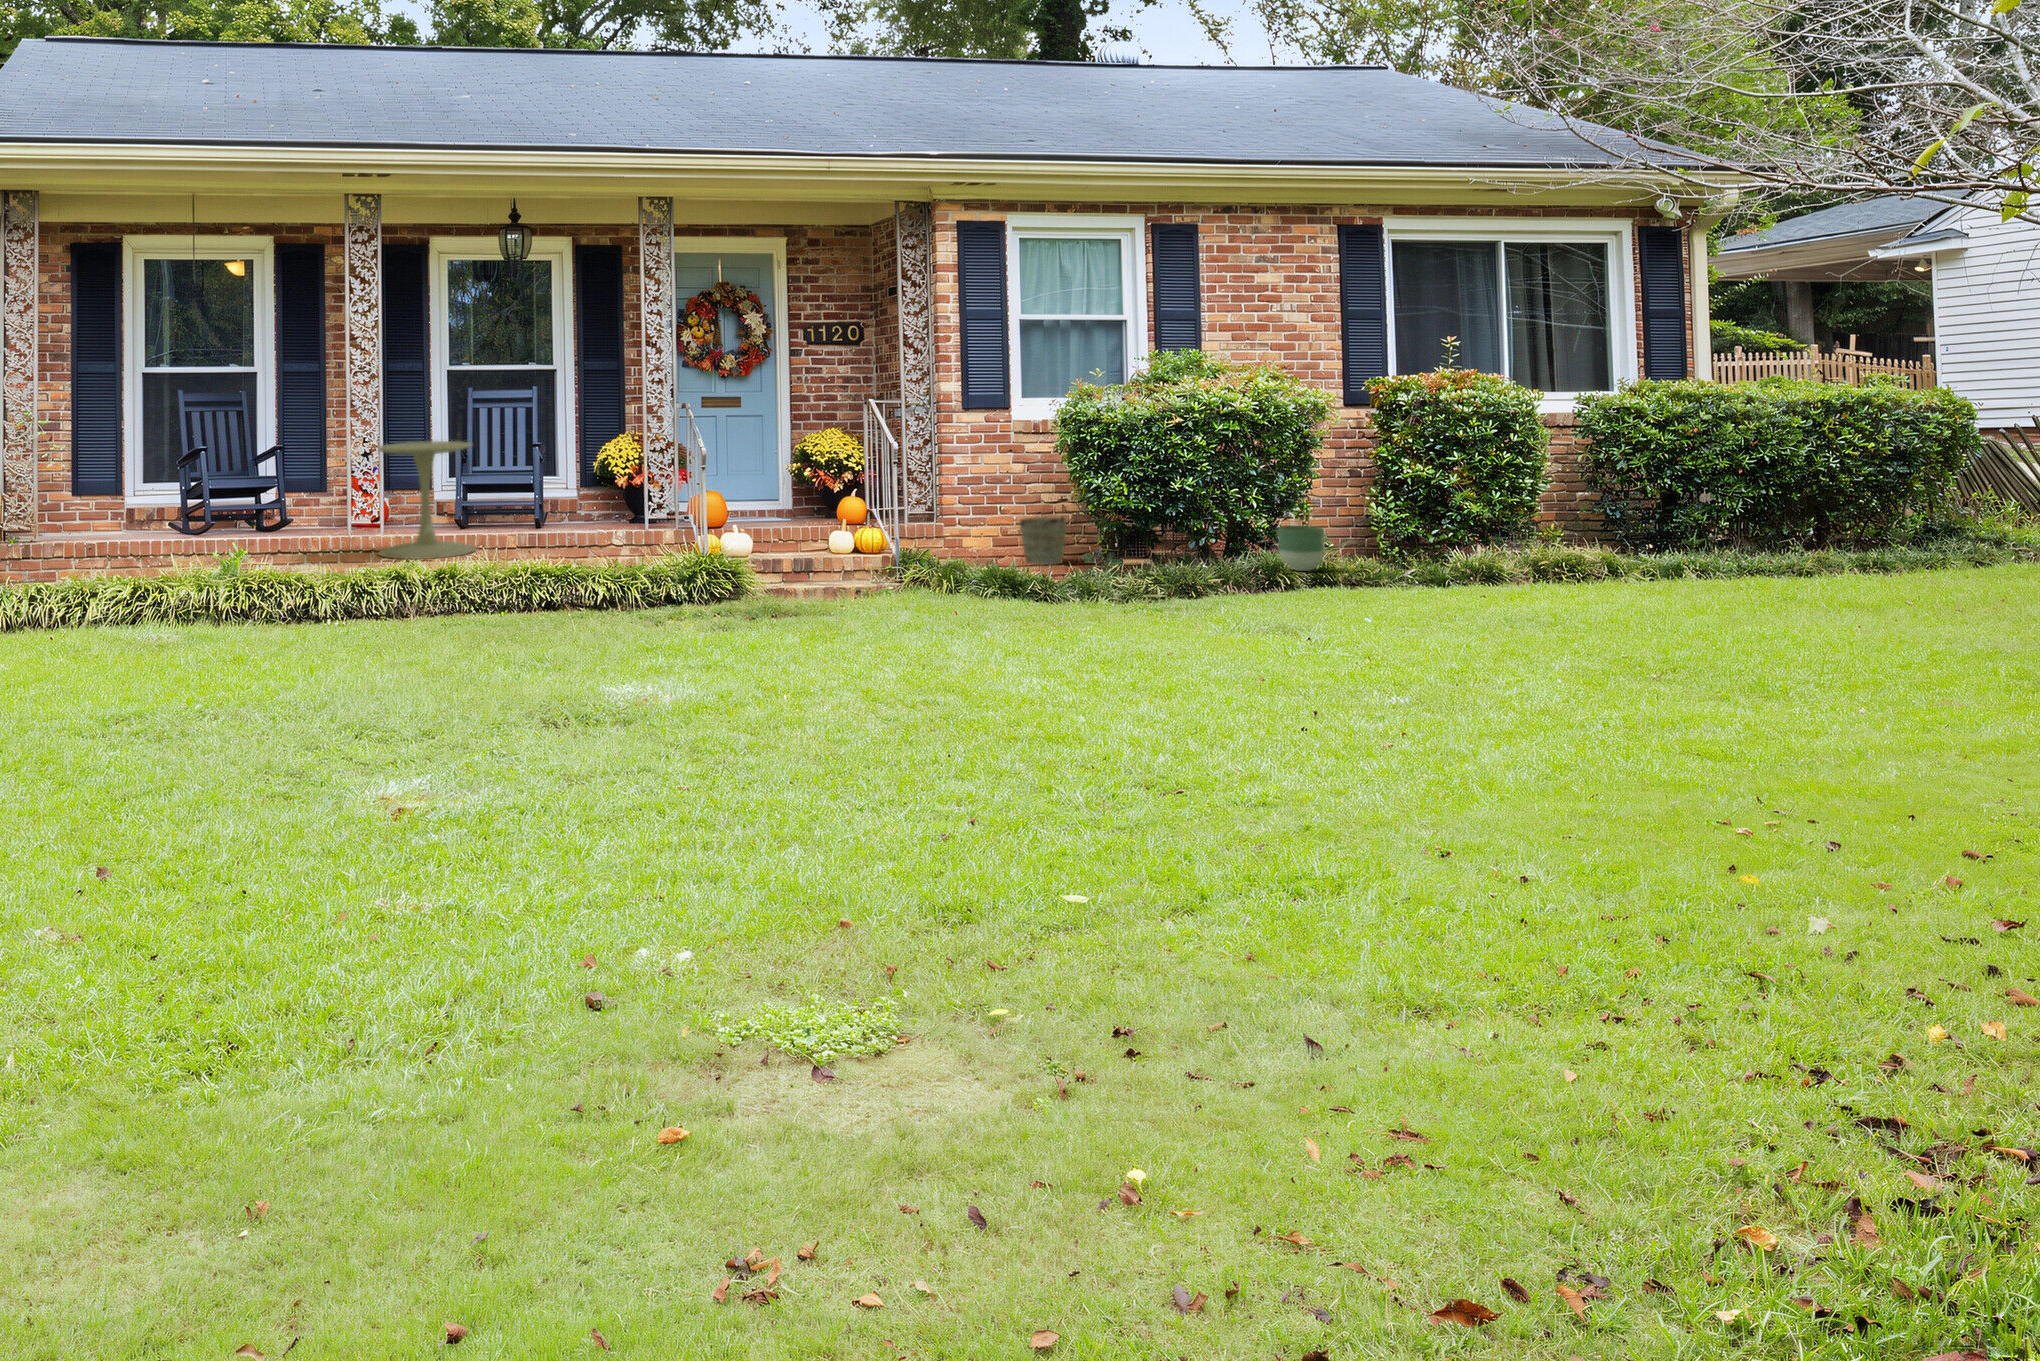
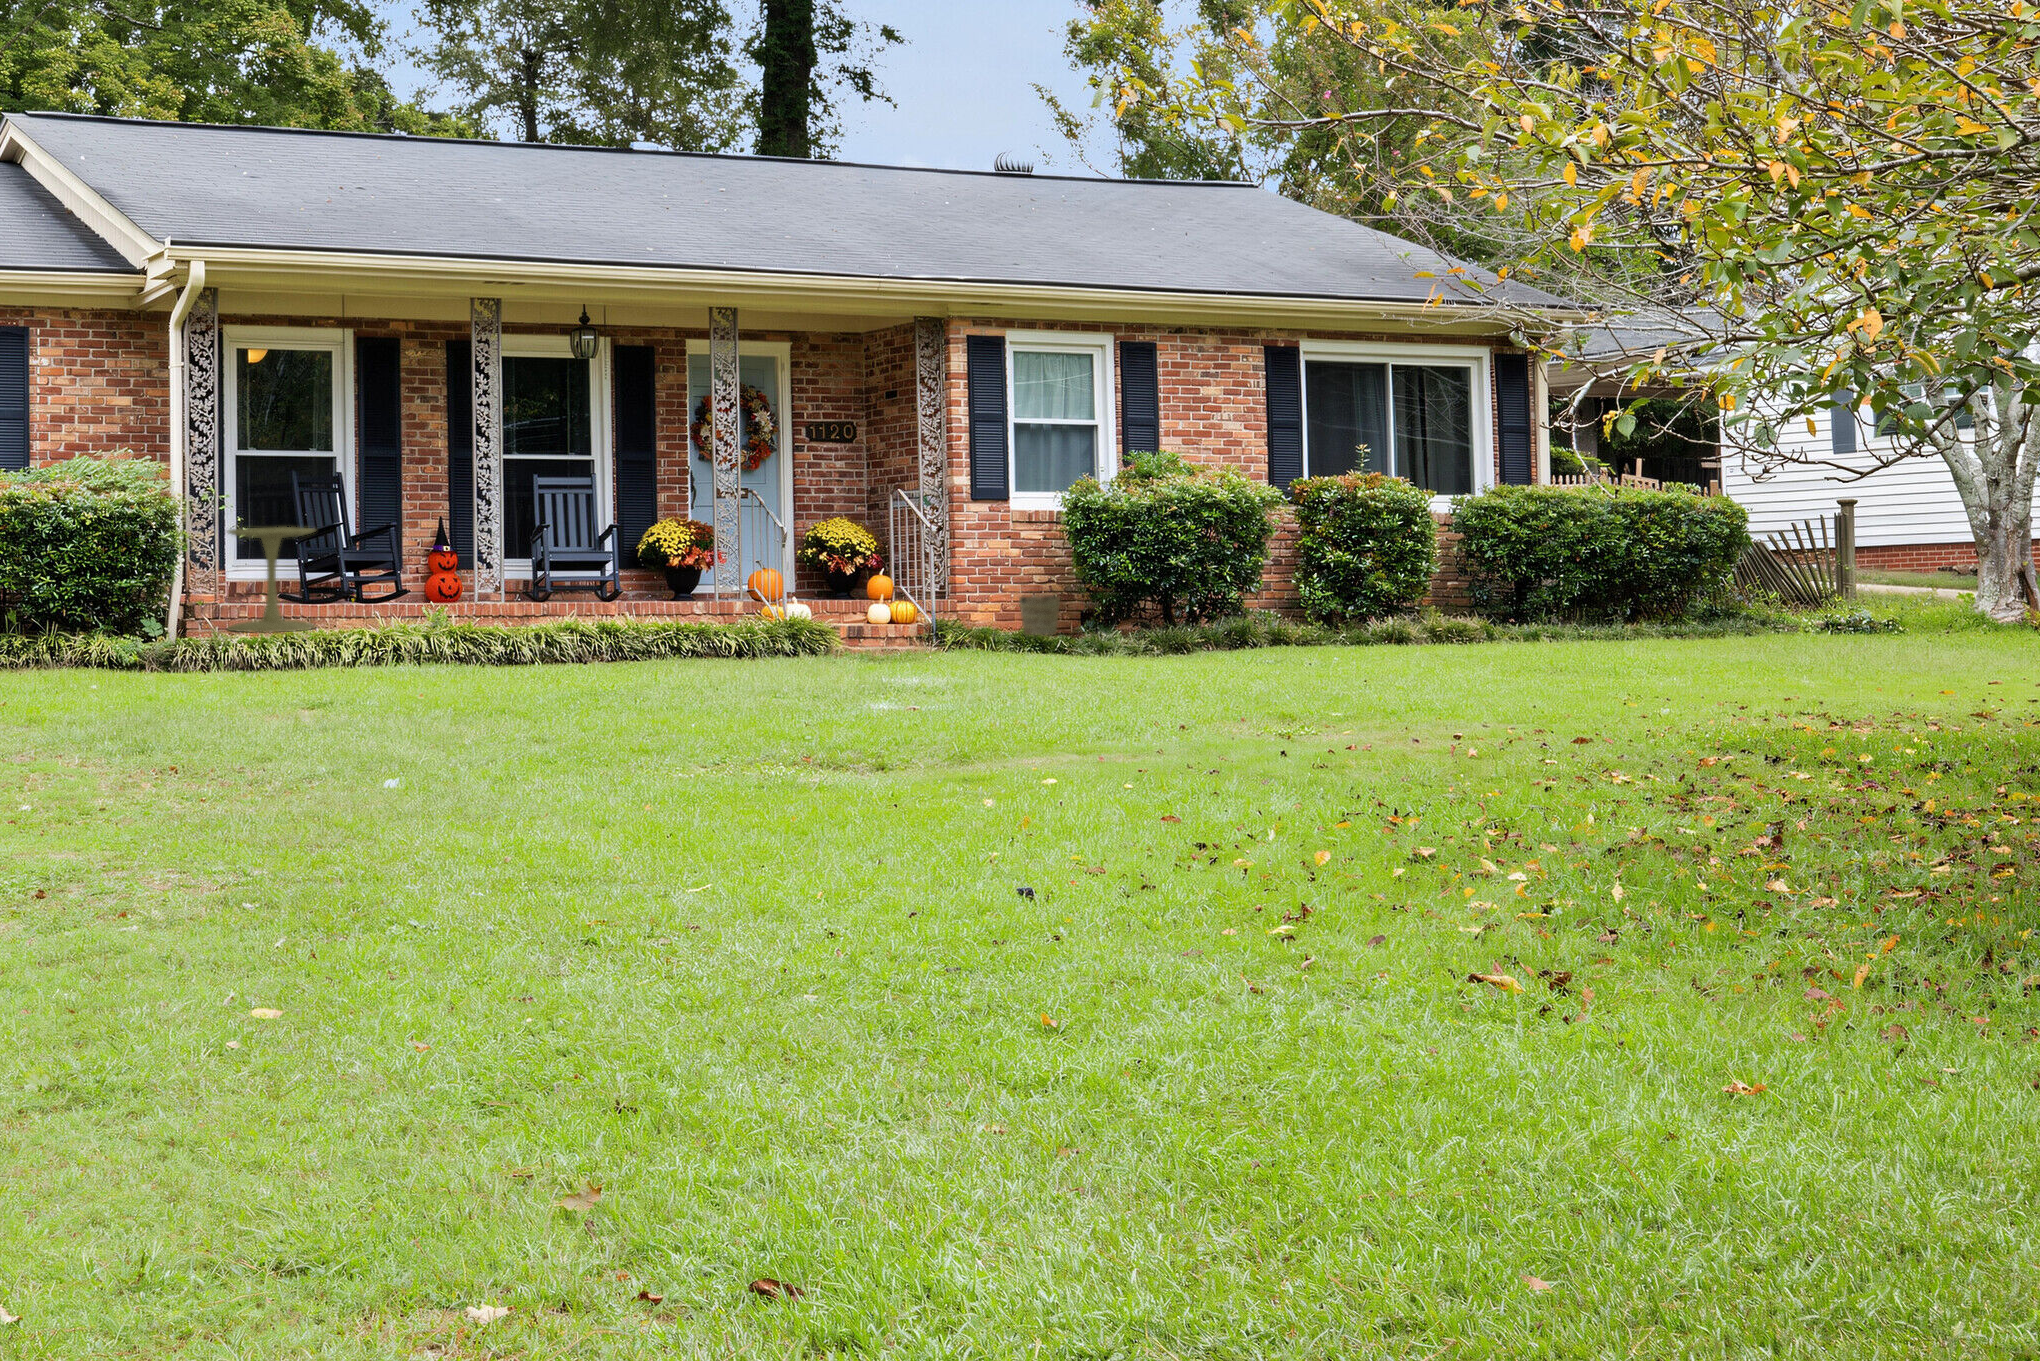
pedestal table: present [379,441,475,559] -> present [228,527,316,633]
planter: present [1278,525,1324,571] -> none [1236,599,1273,636]

